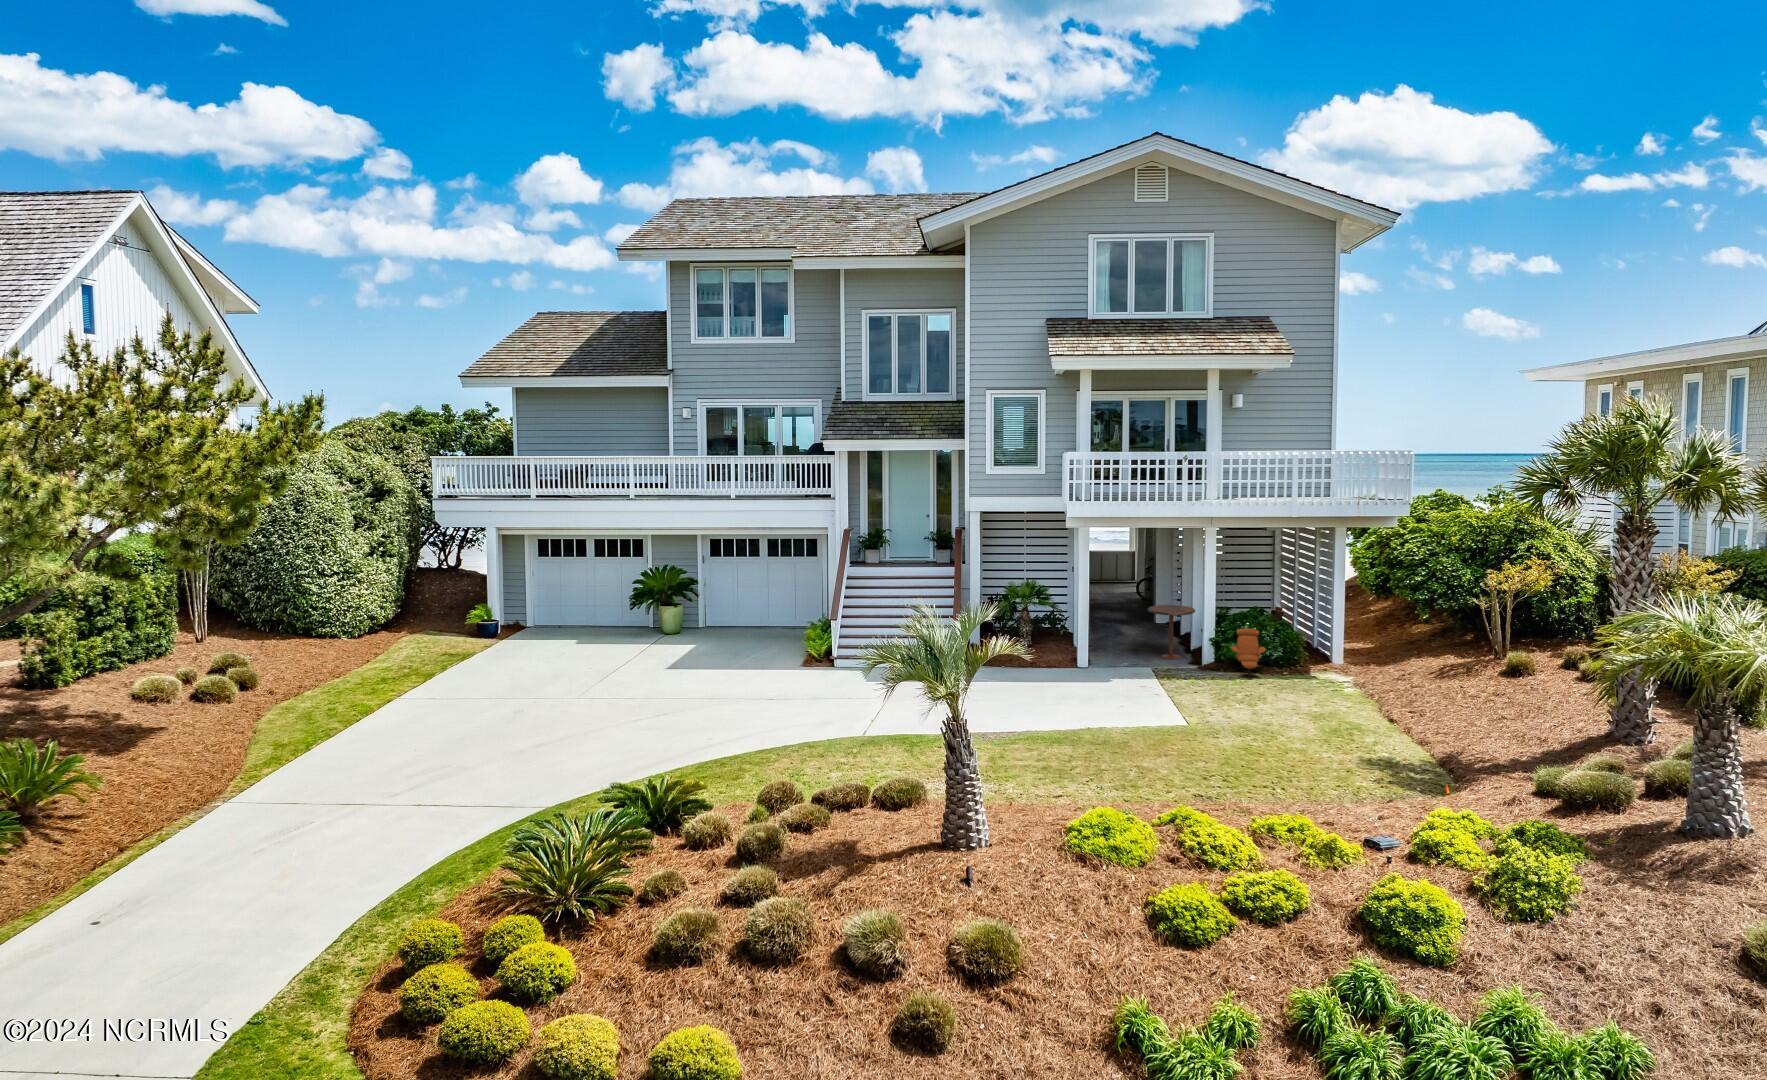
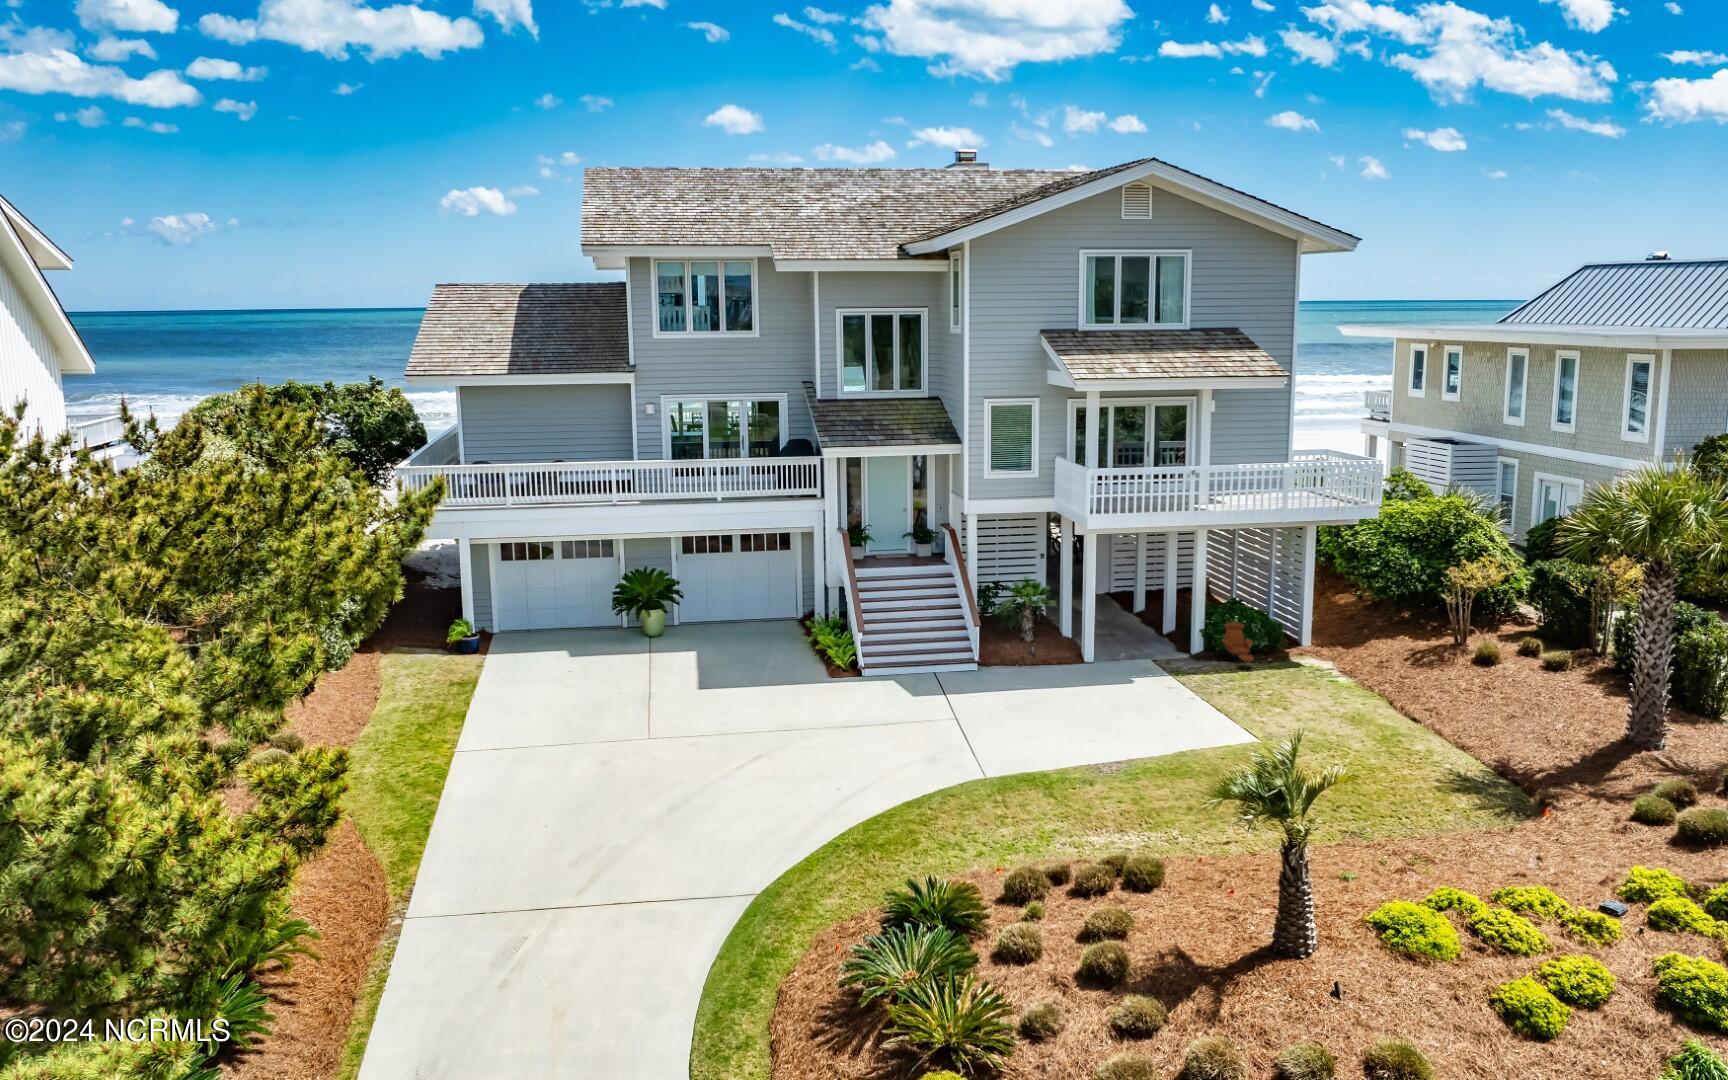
pedestal table: present [1148,605,1195,659] -> none [1138,598,1181,649]

